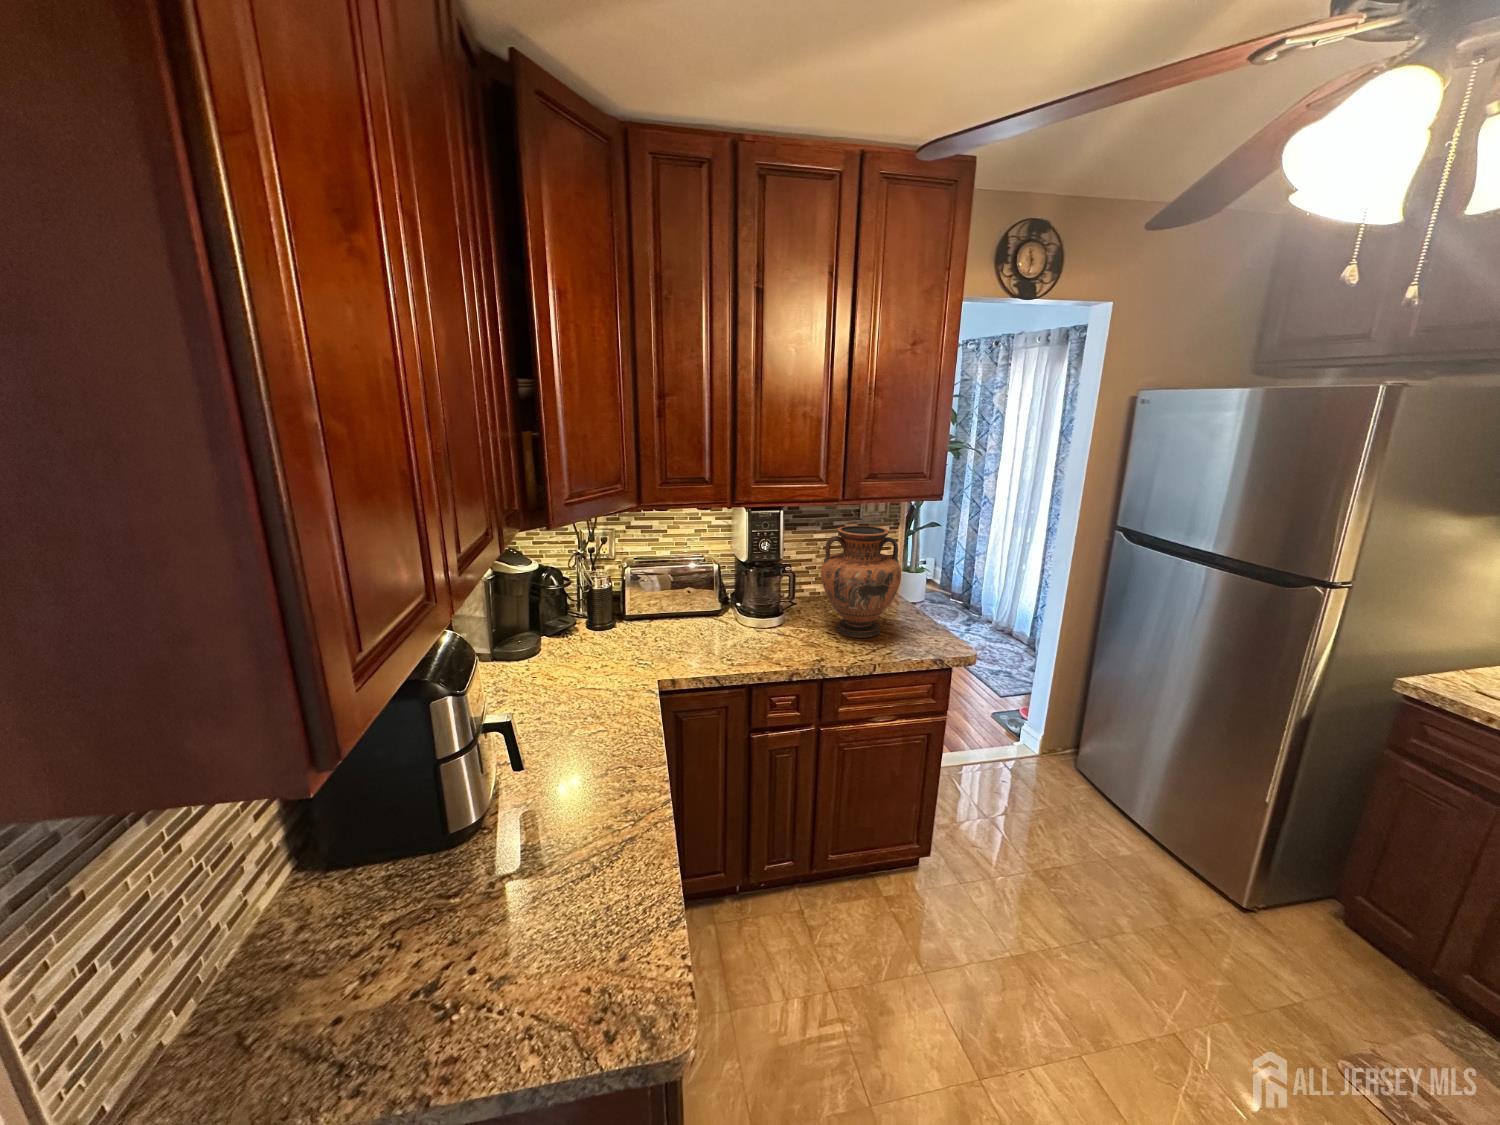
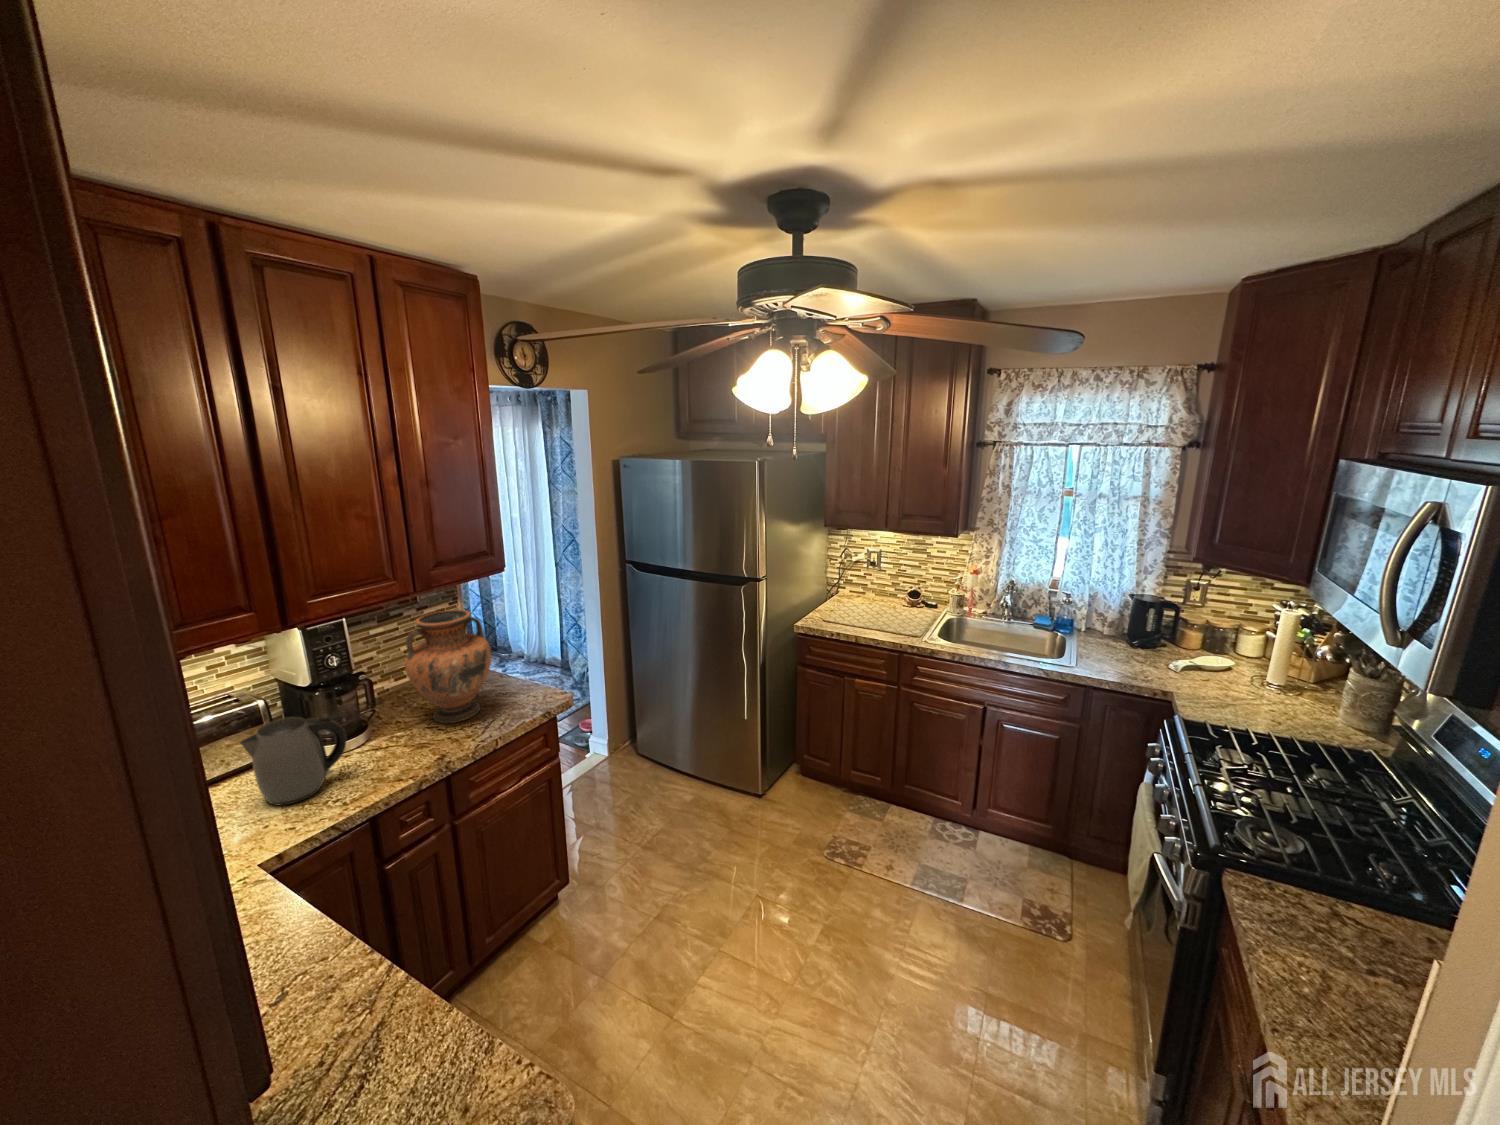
kettle: none [683,578,753,650] -> present [240,716,346,806]

